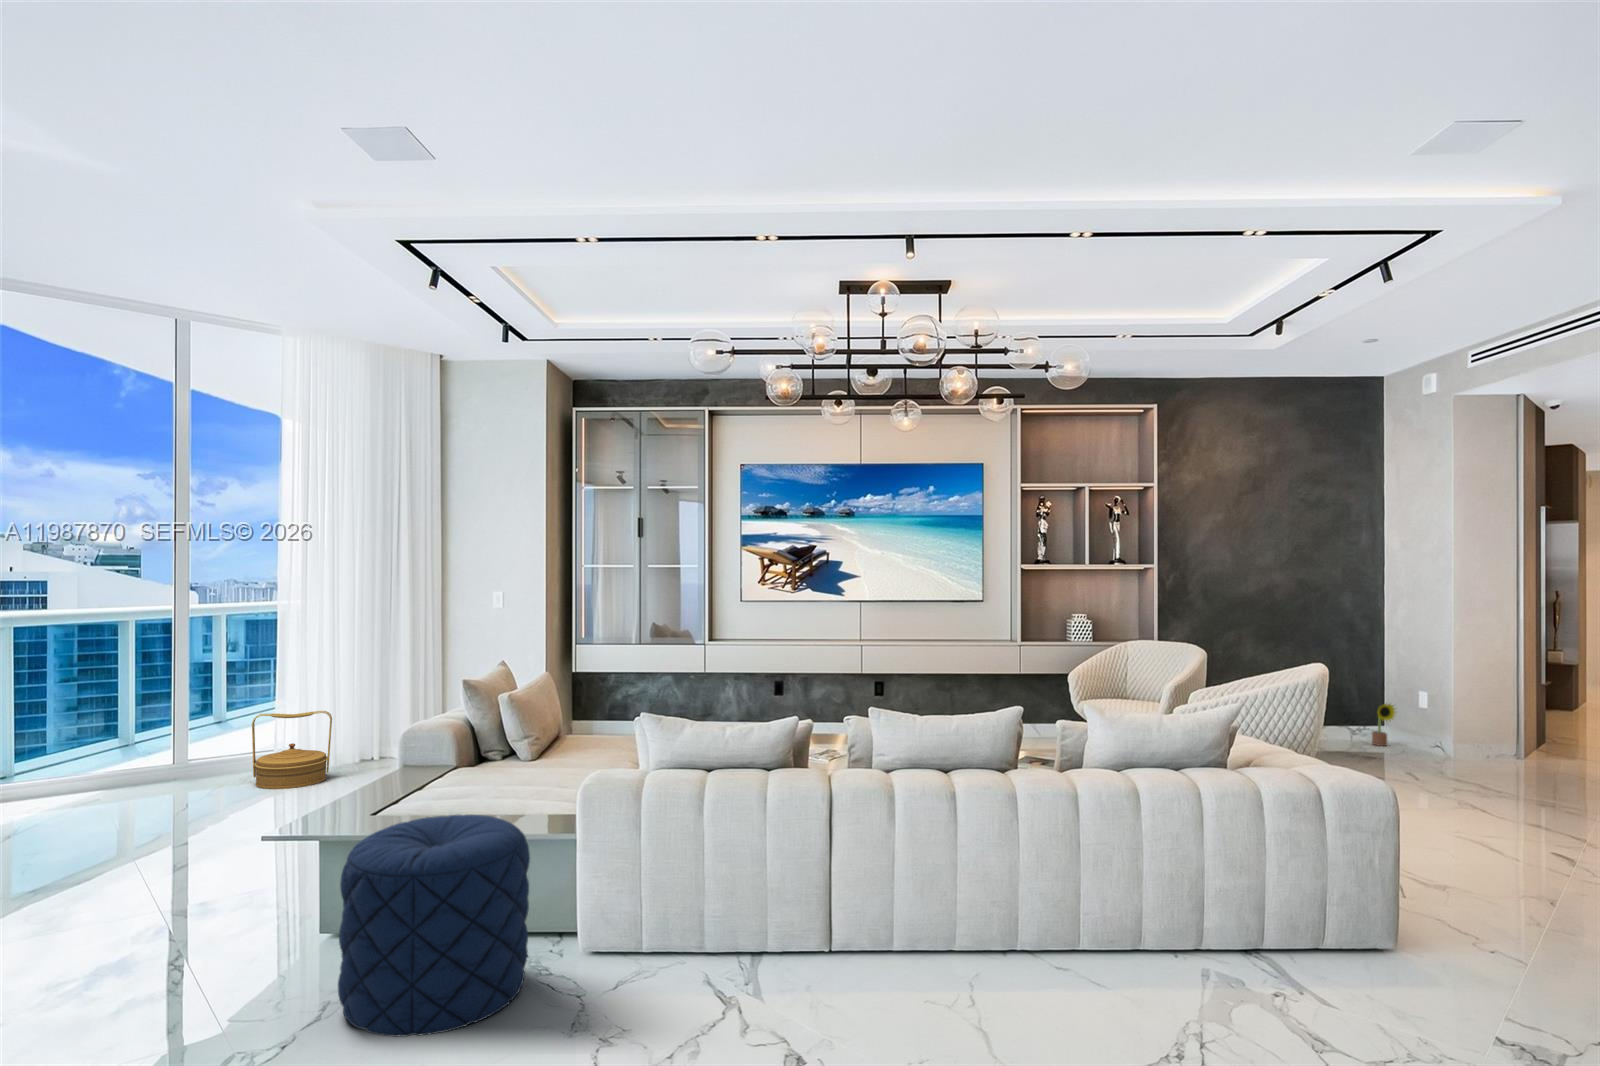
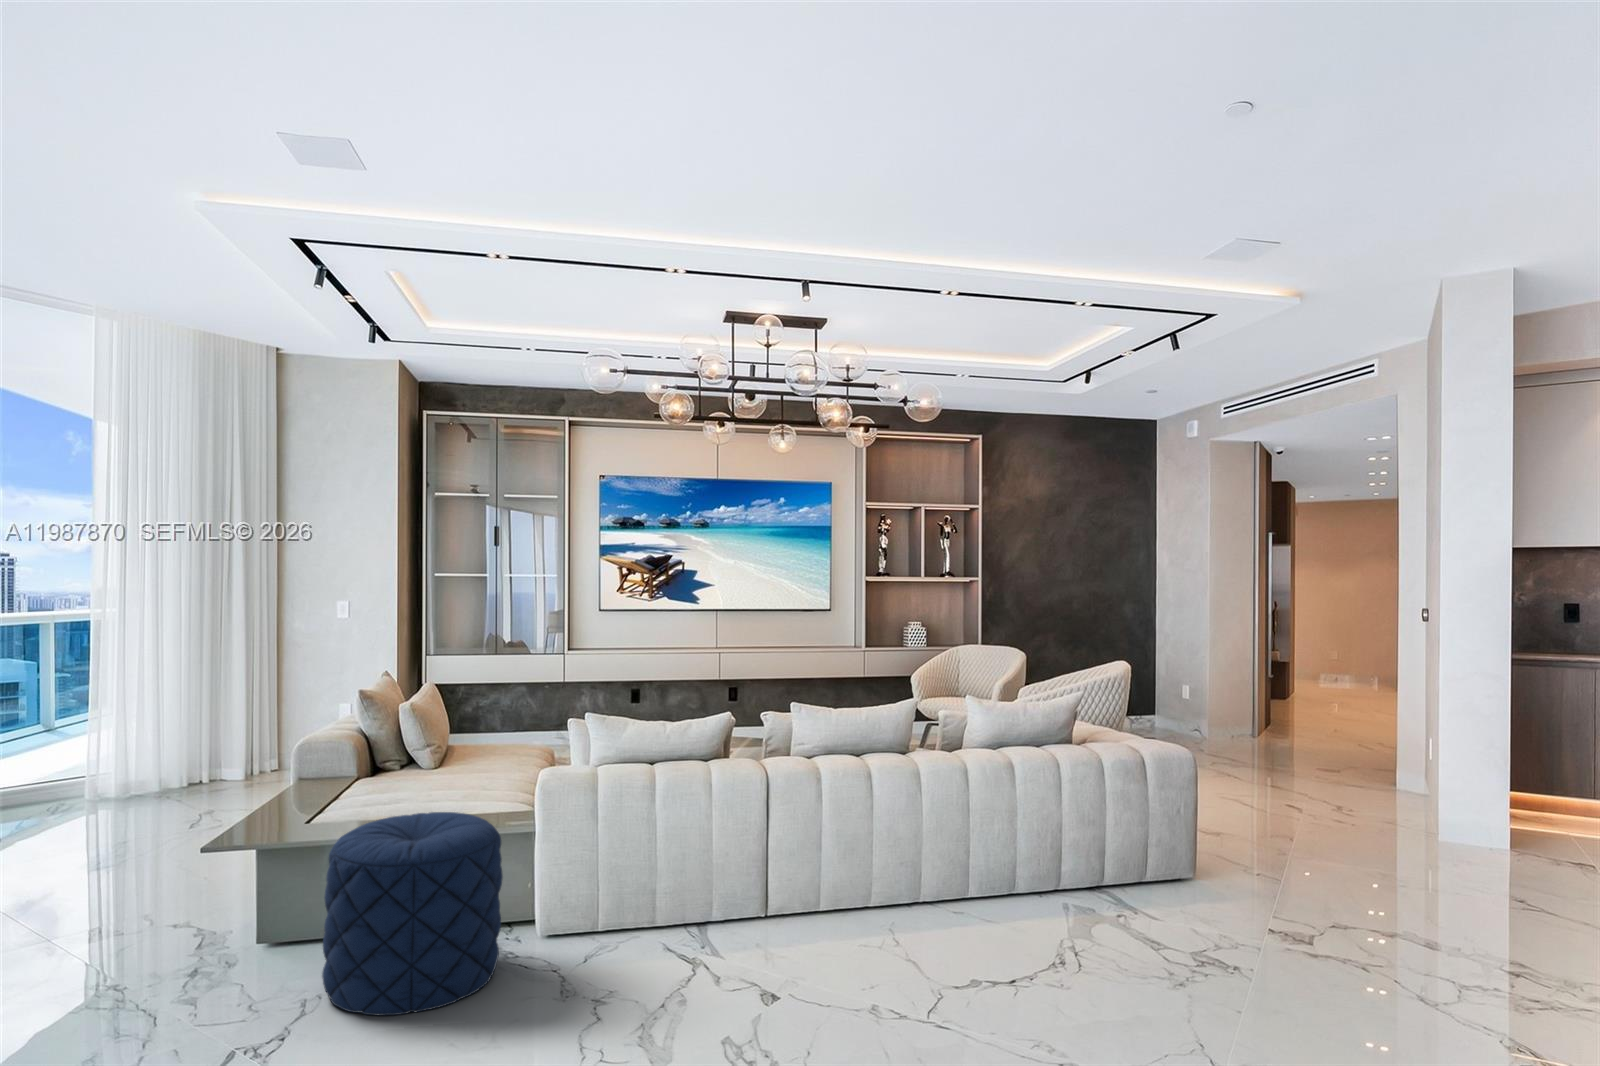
decorative plant: present [1372,703,1396,746] -> none [1151,694,1172,732]
woven basket: present [252,711,332,789] -> none [72,731,165,817]

